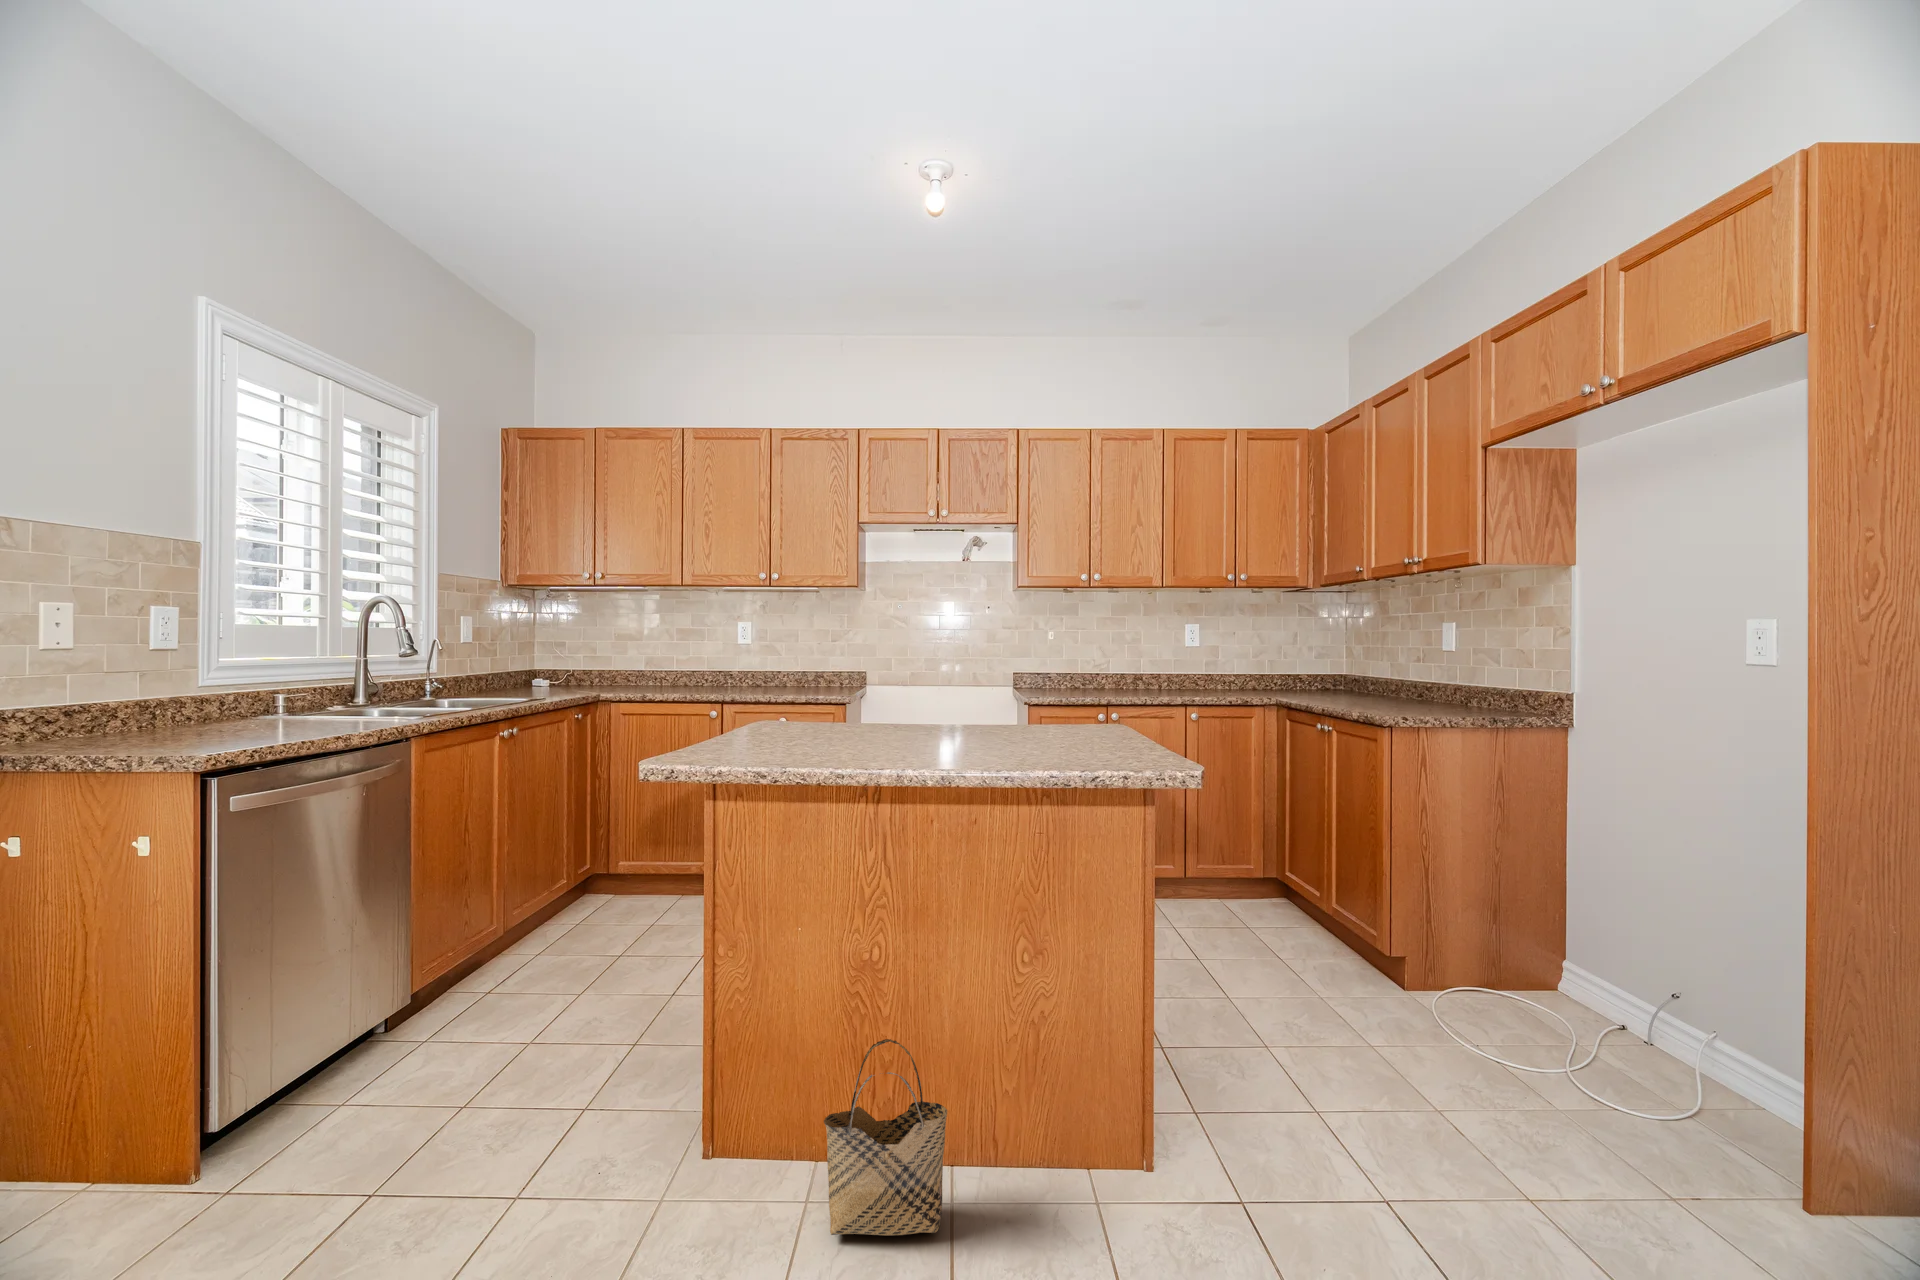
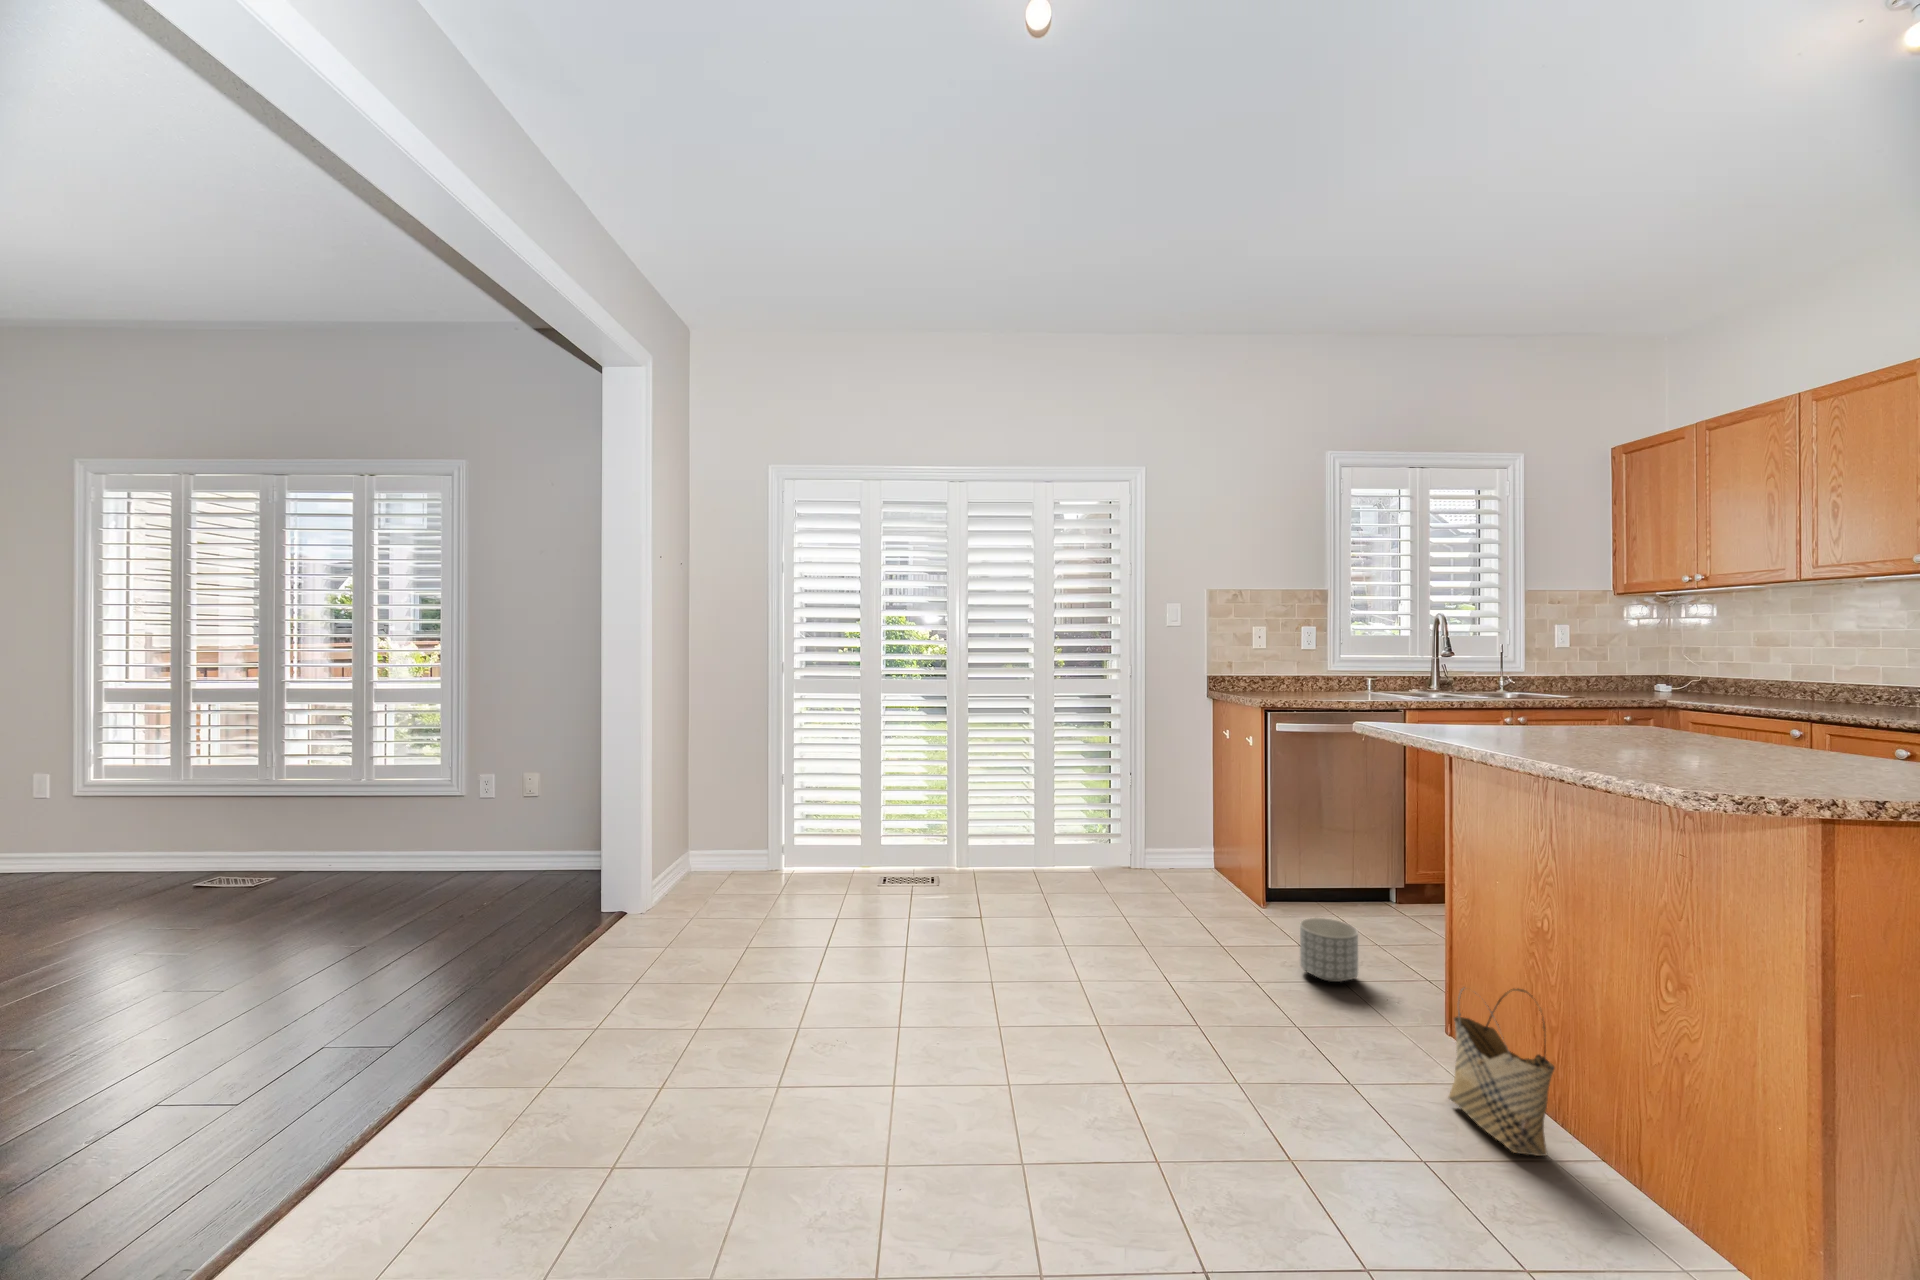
planter: none [425,1100,530,1231] -> present [1300,918,1358,982]

